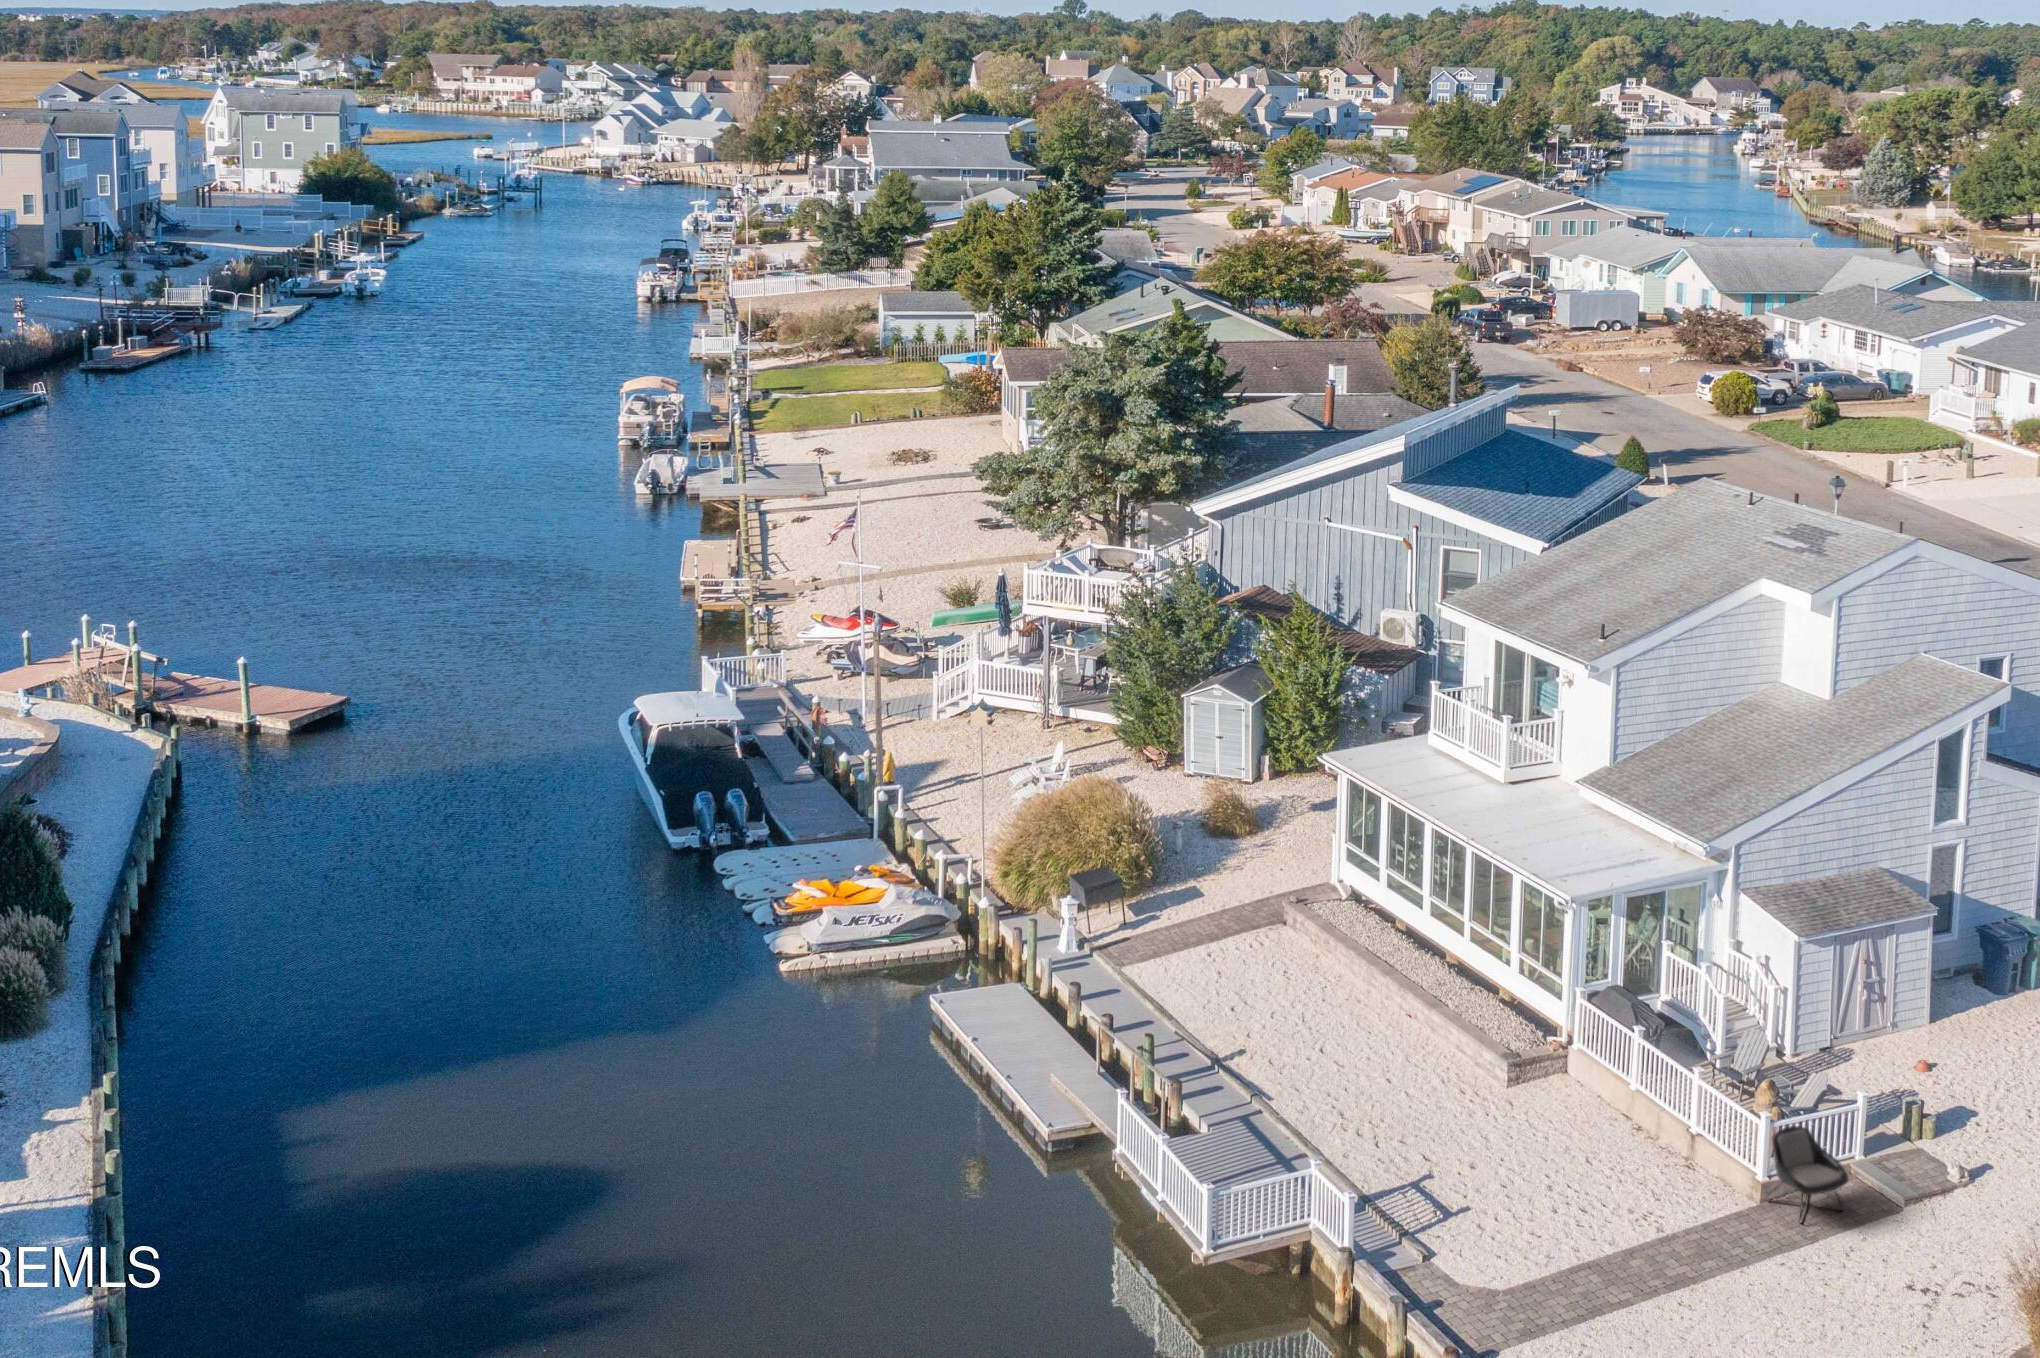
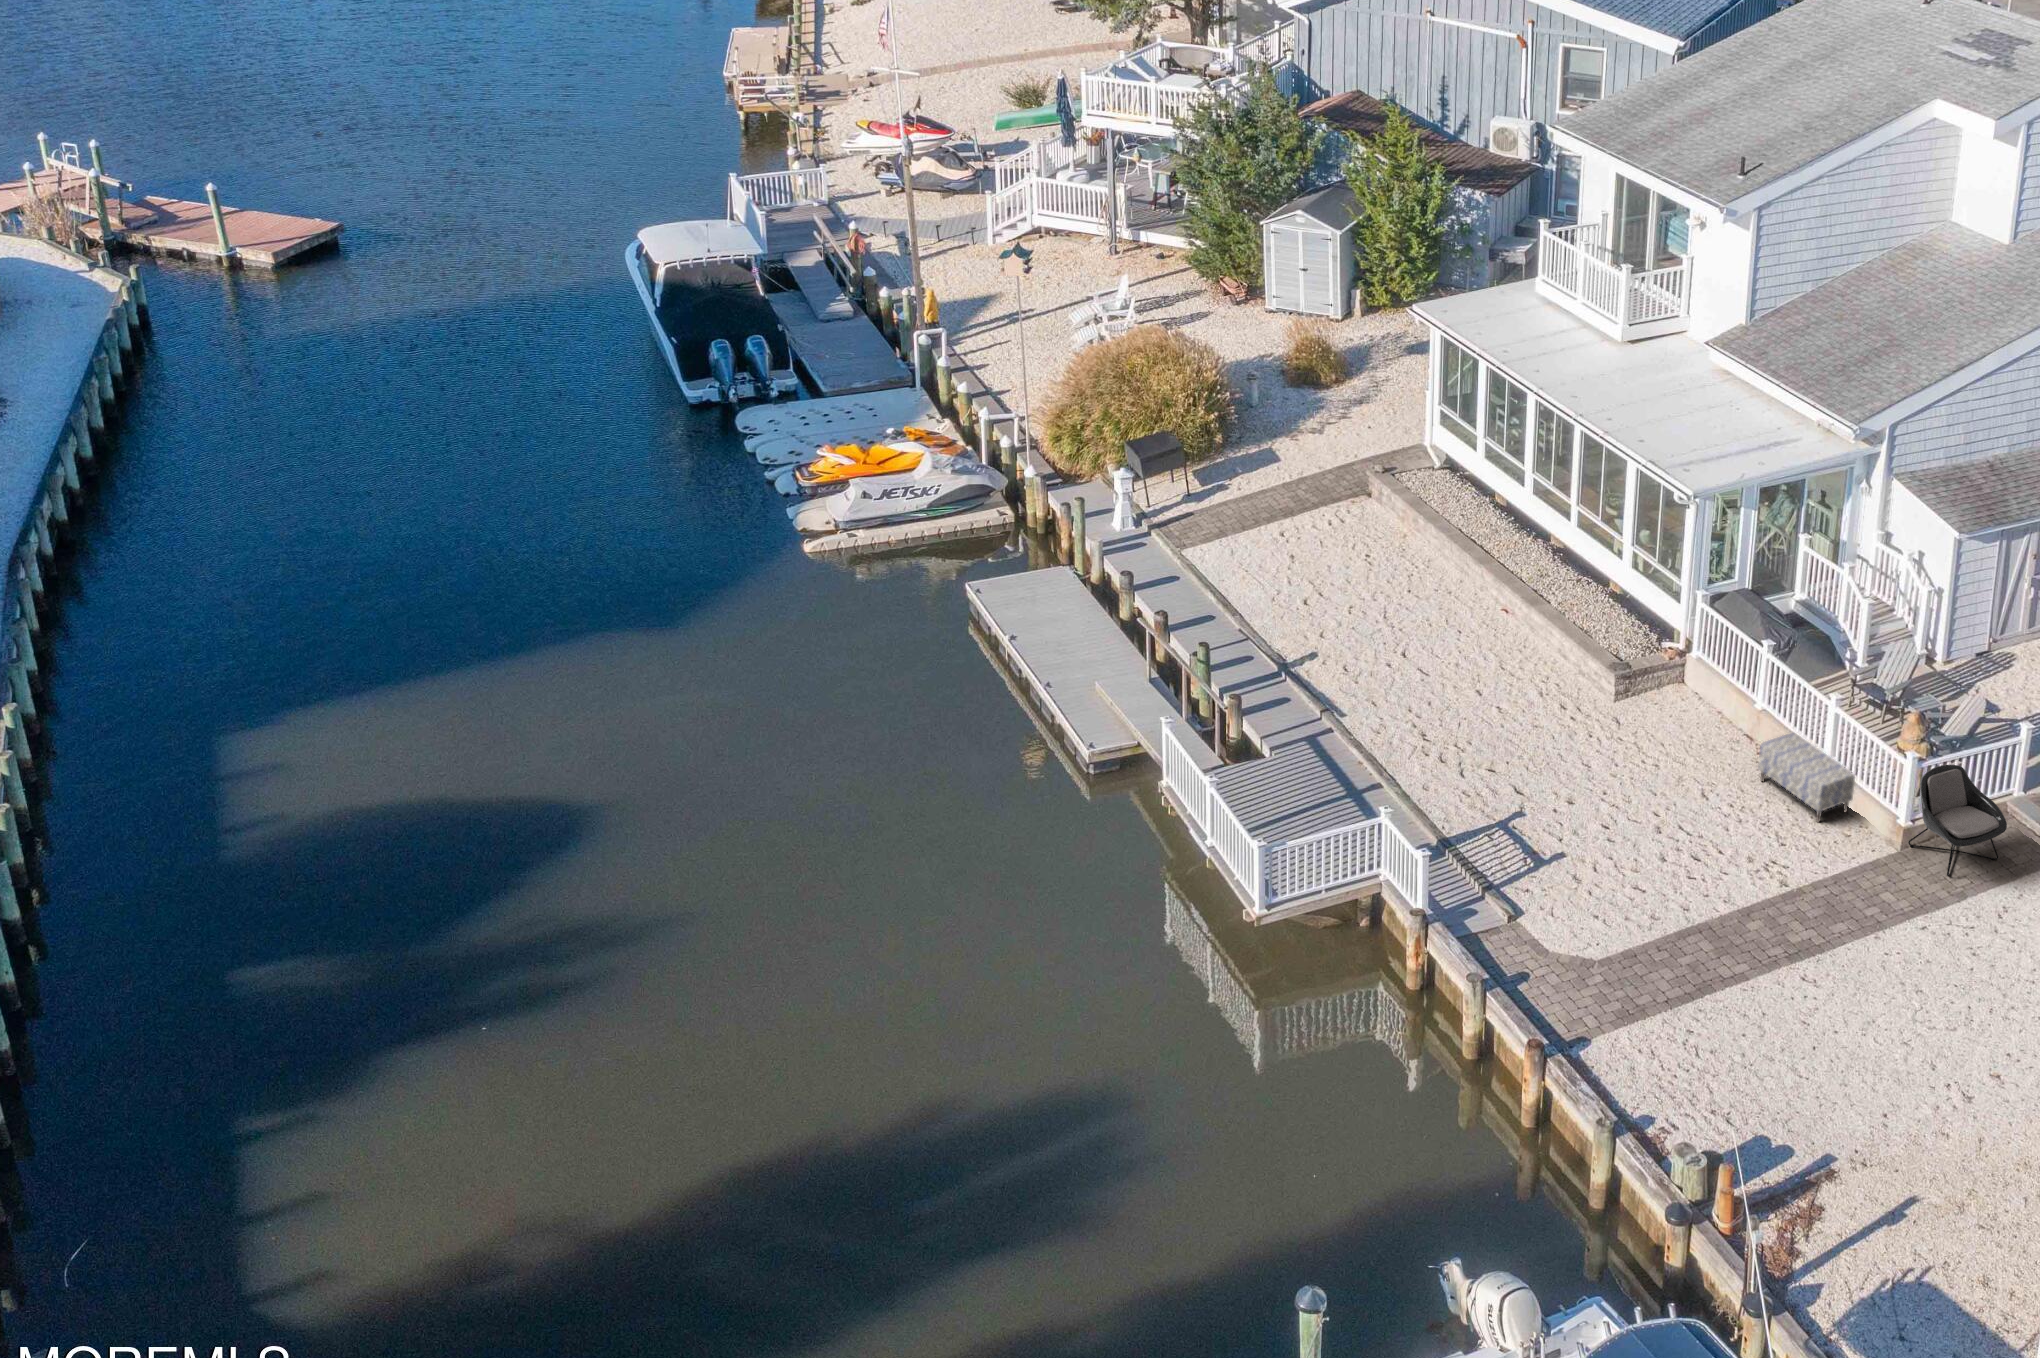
bench: none [1634,1107,1717,1183] -> present [1758,733,1855,822]

